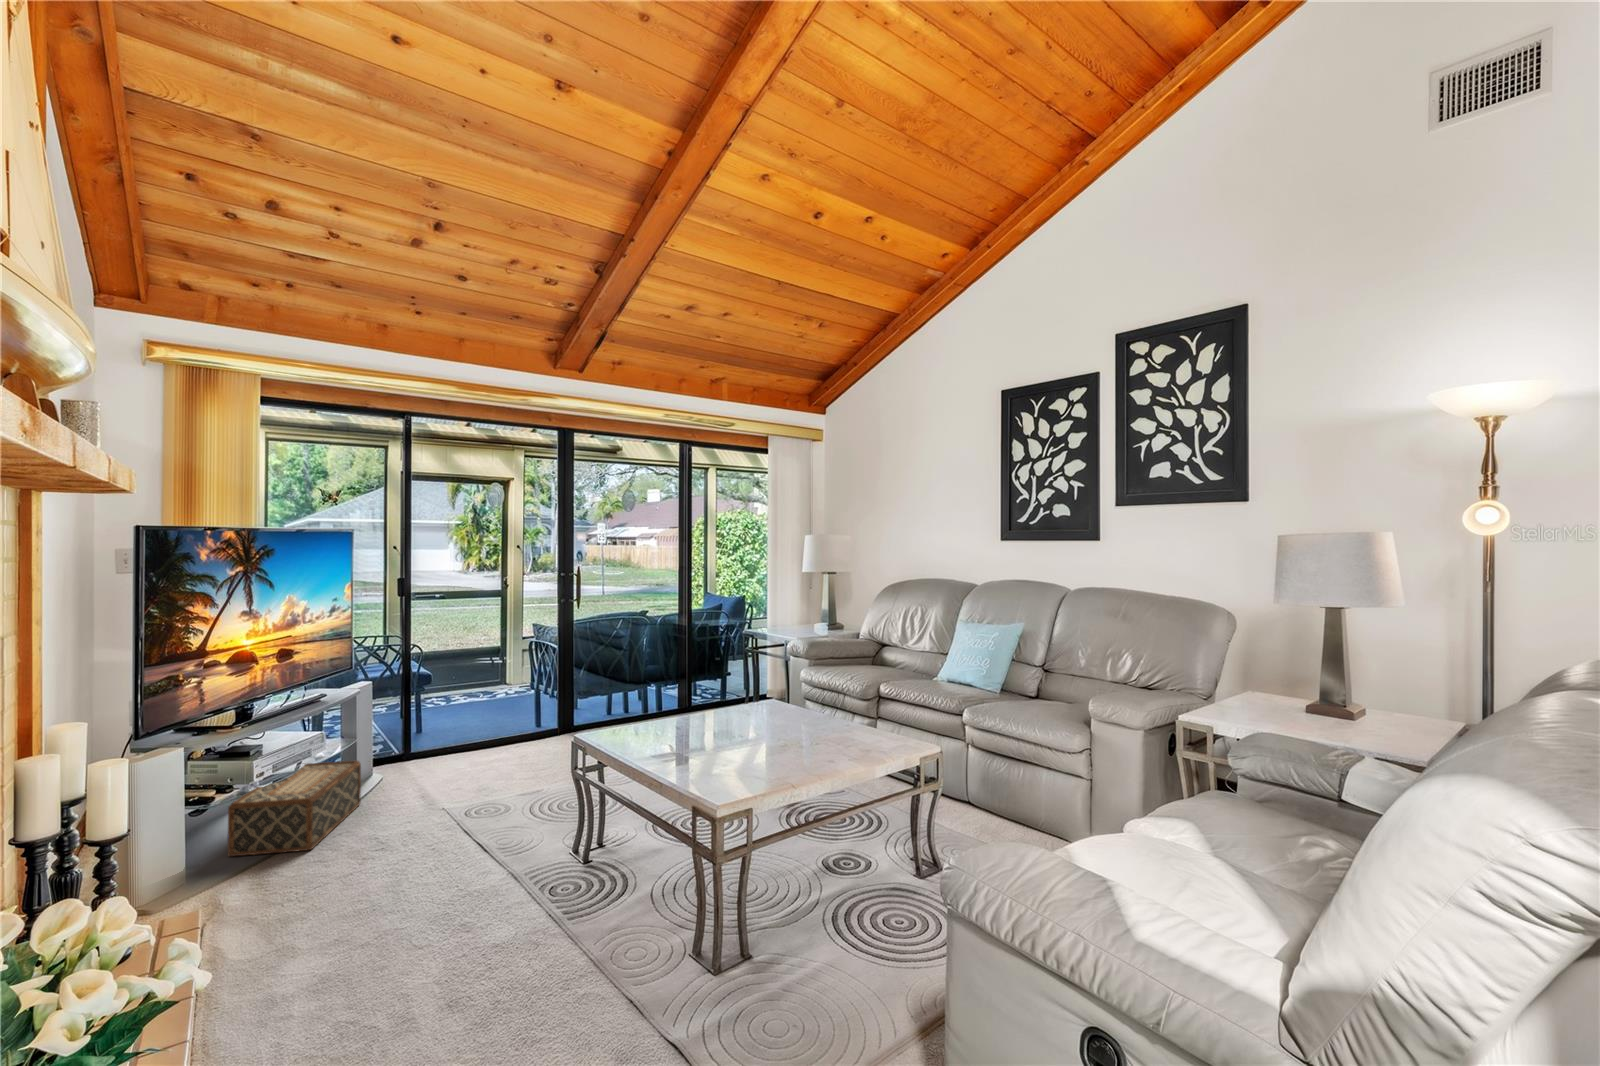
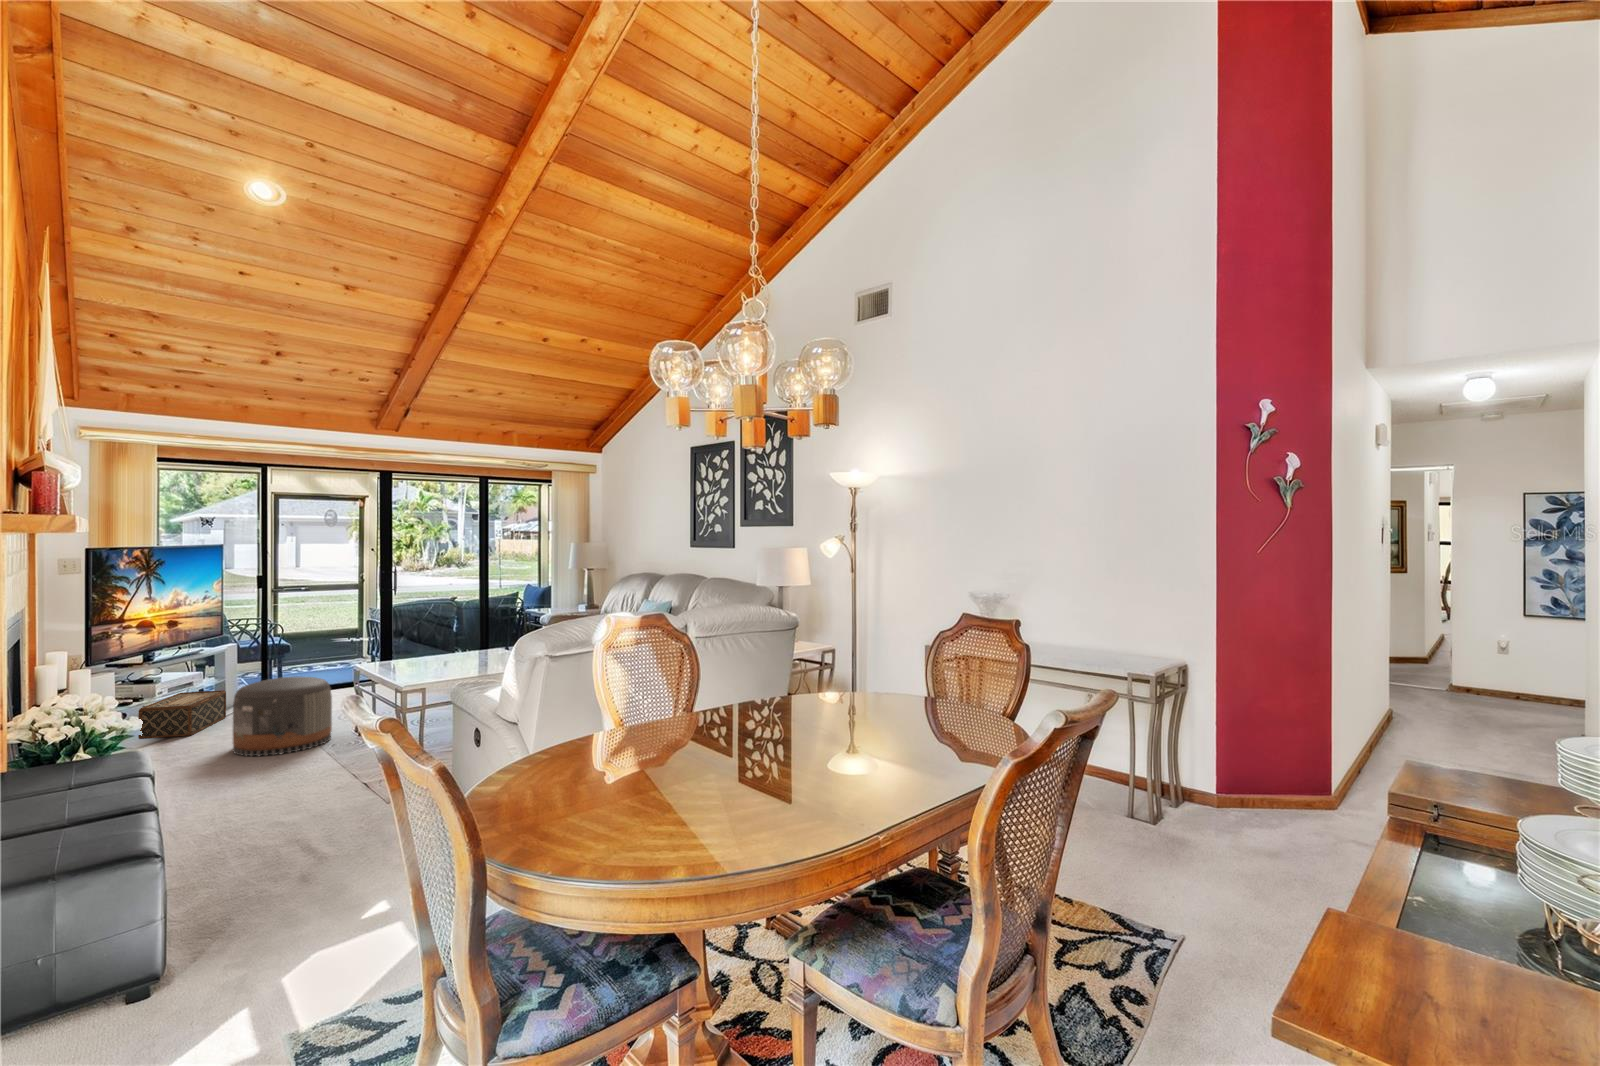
pouf: none [386,756,546,922] -> present [233,677,332,756]

